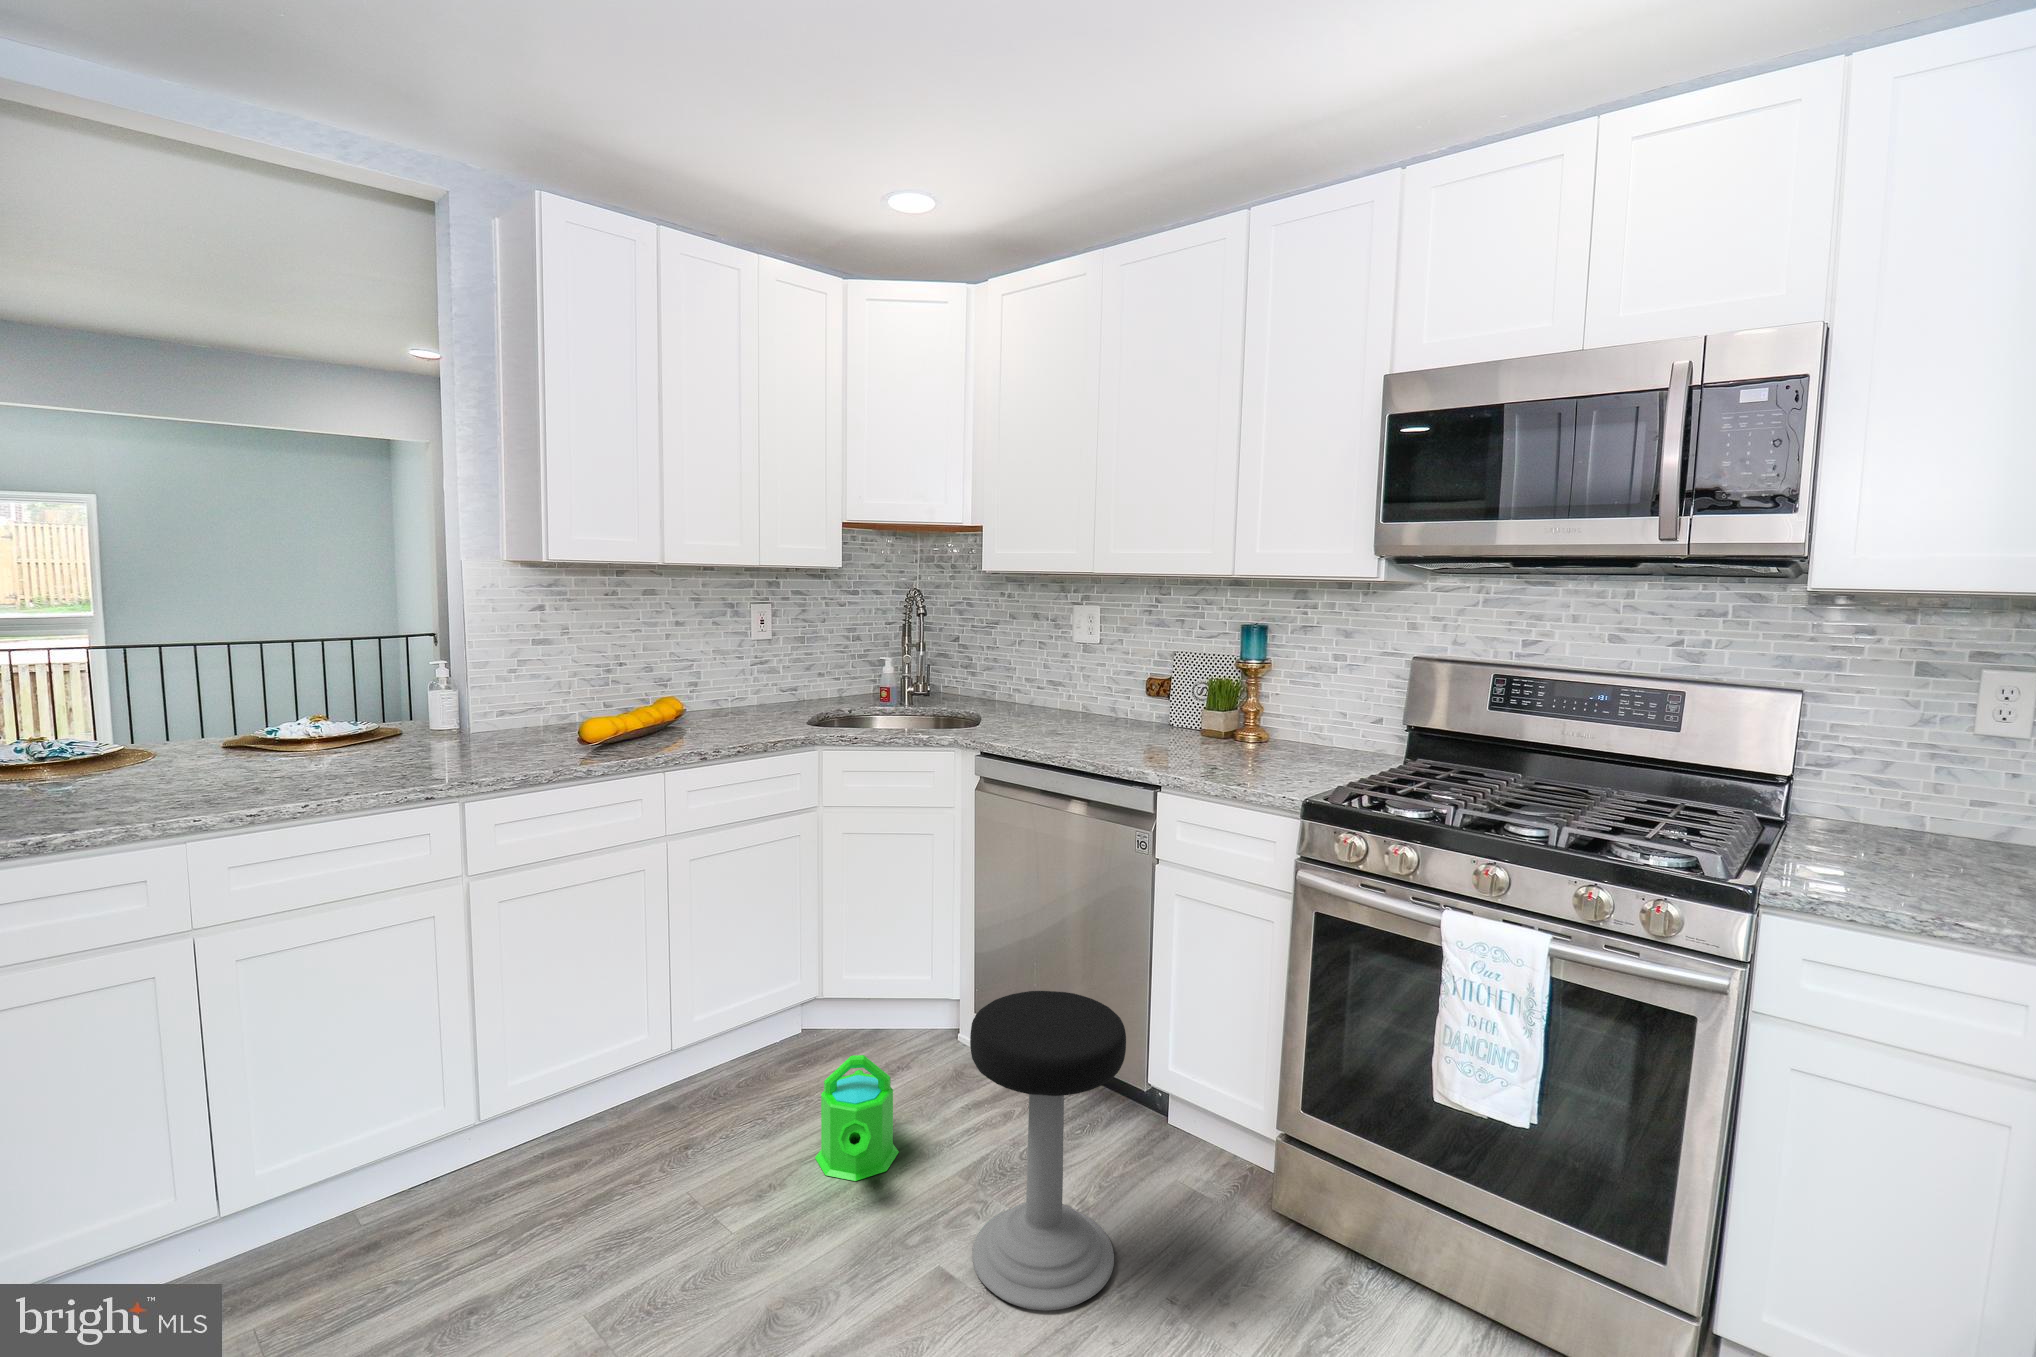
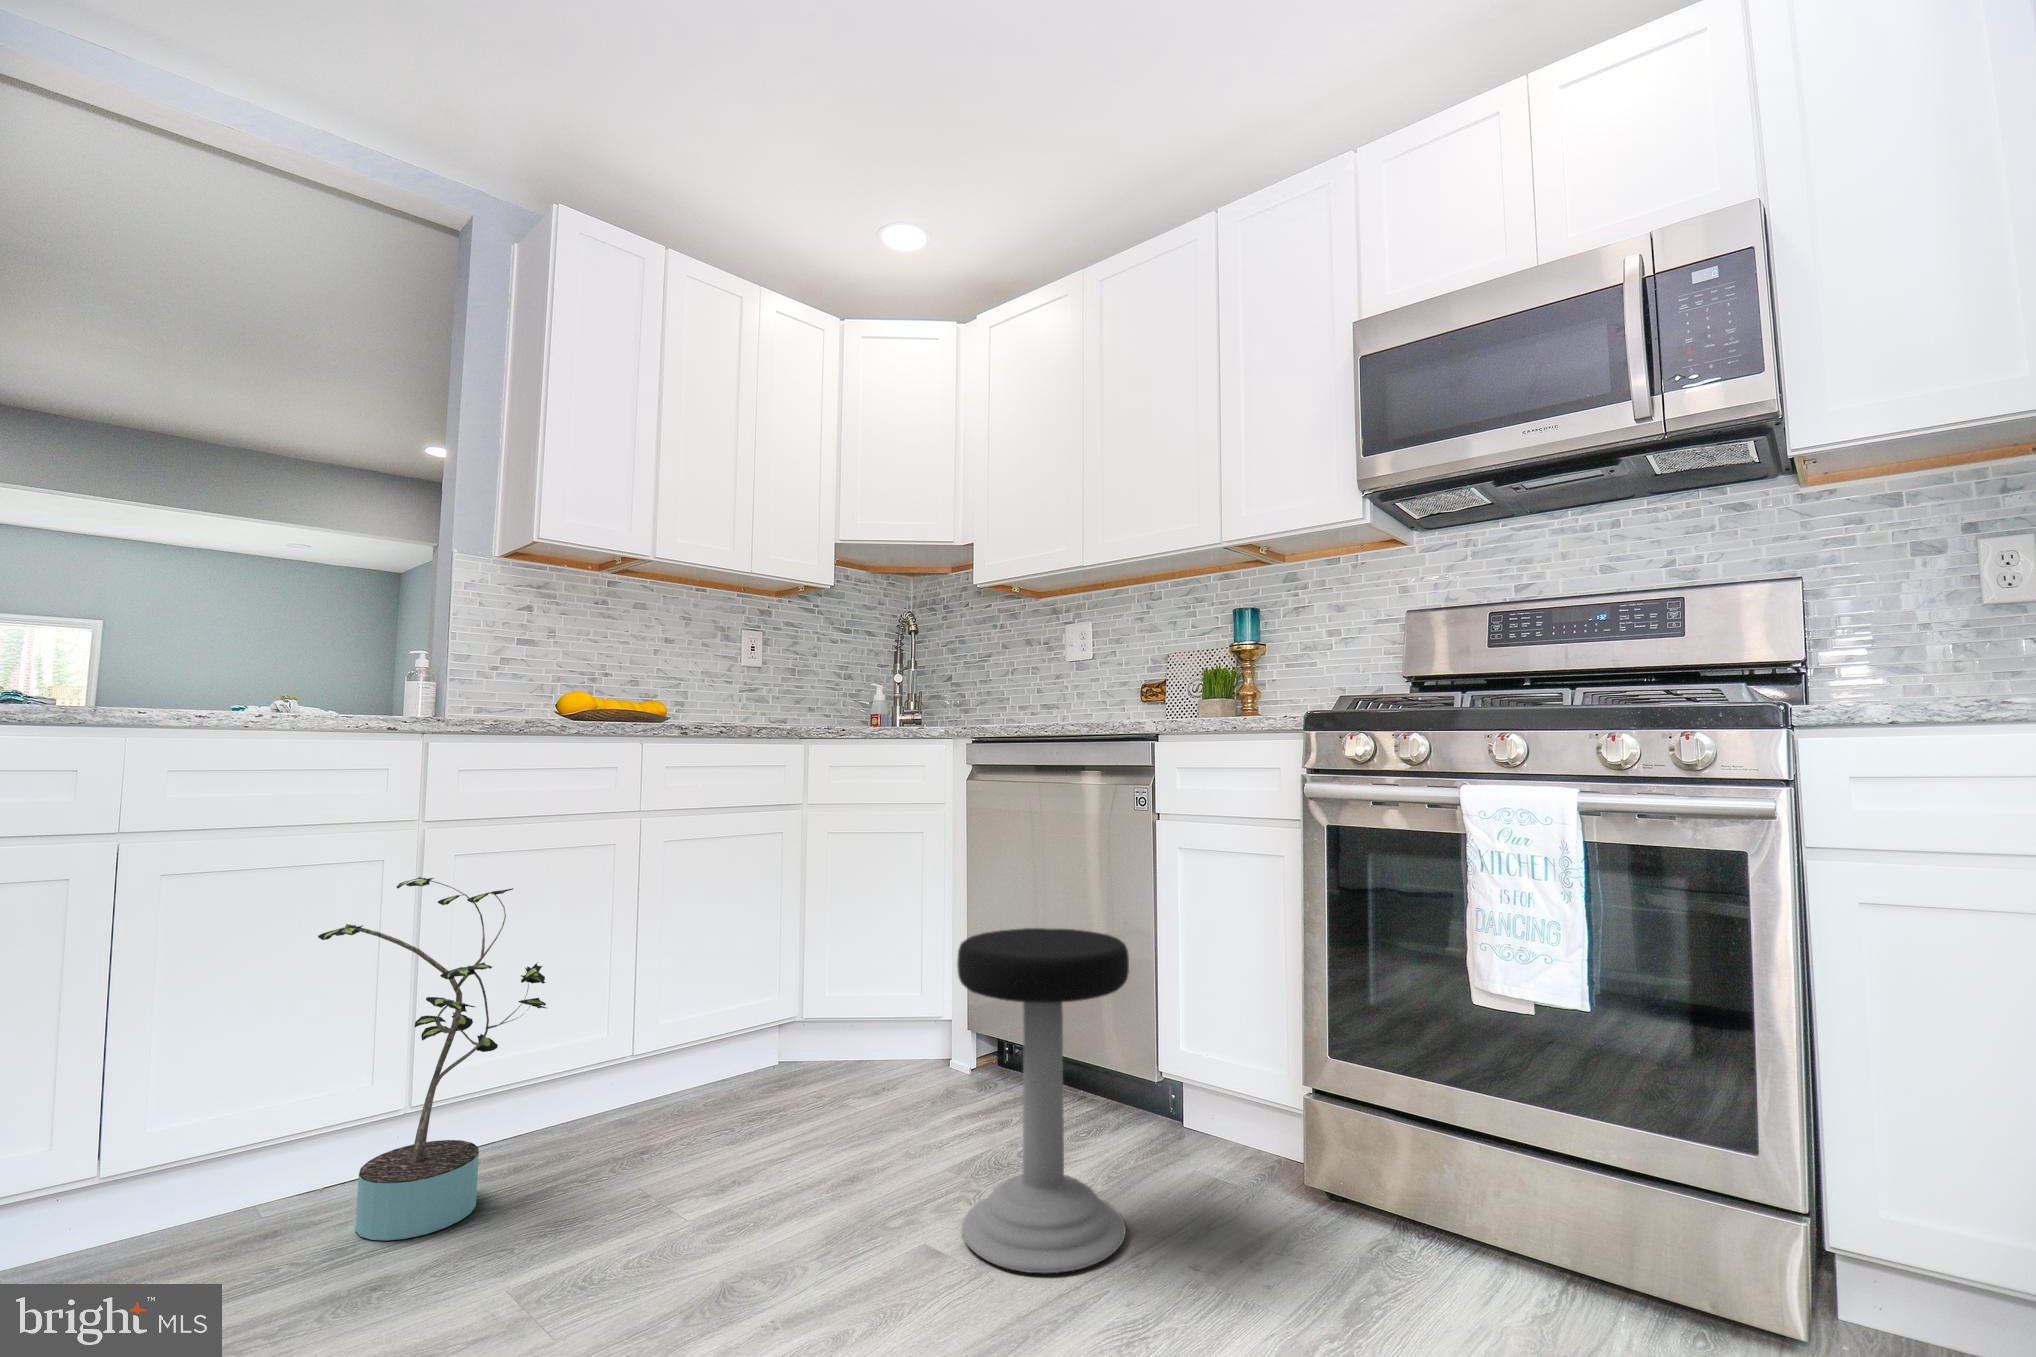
potted plant: none [386,937,599,1259] -> present [318,877,546,1240]
watering can: present [815,1055,899,1181] -> none [785,1033,881,1175]

